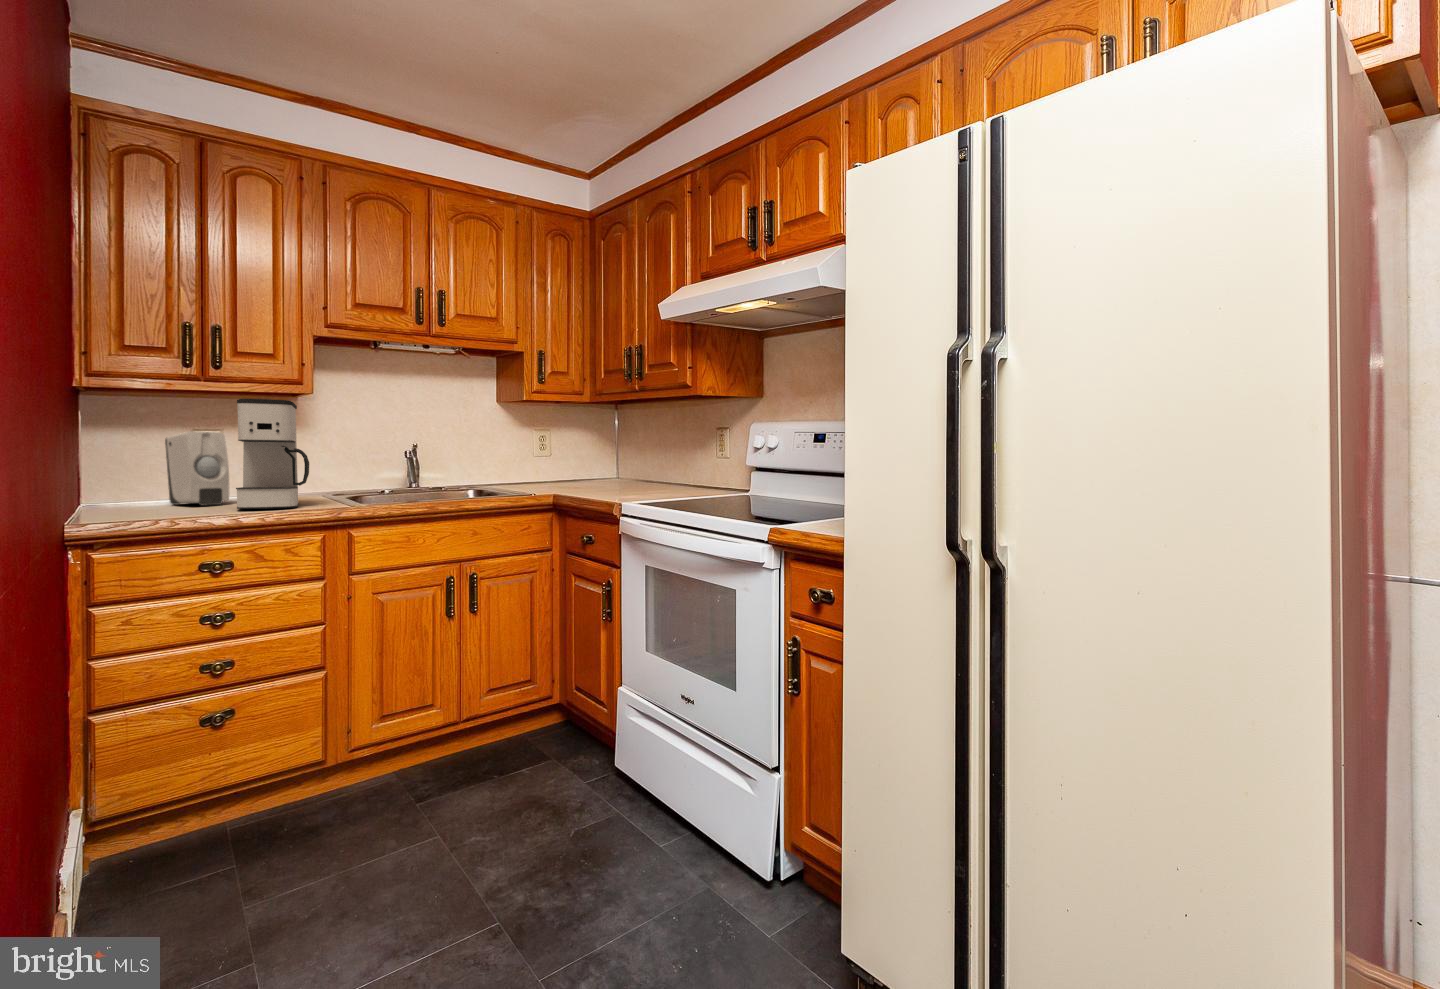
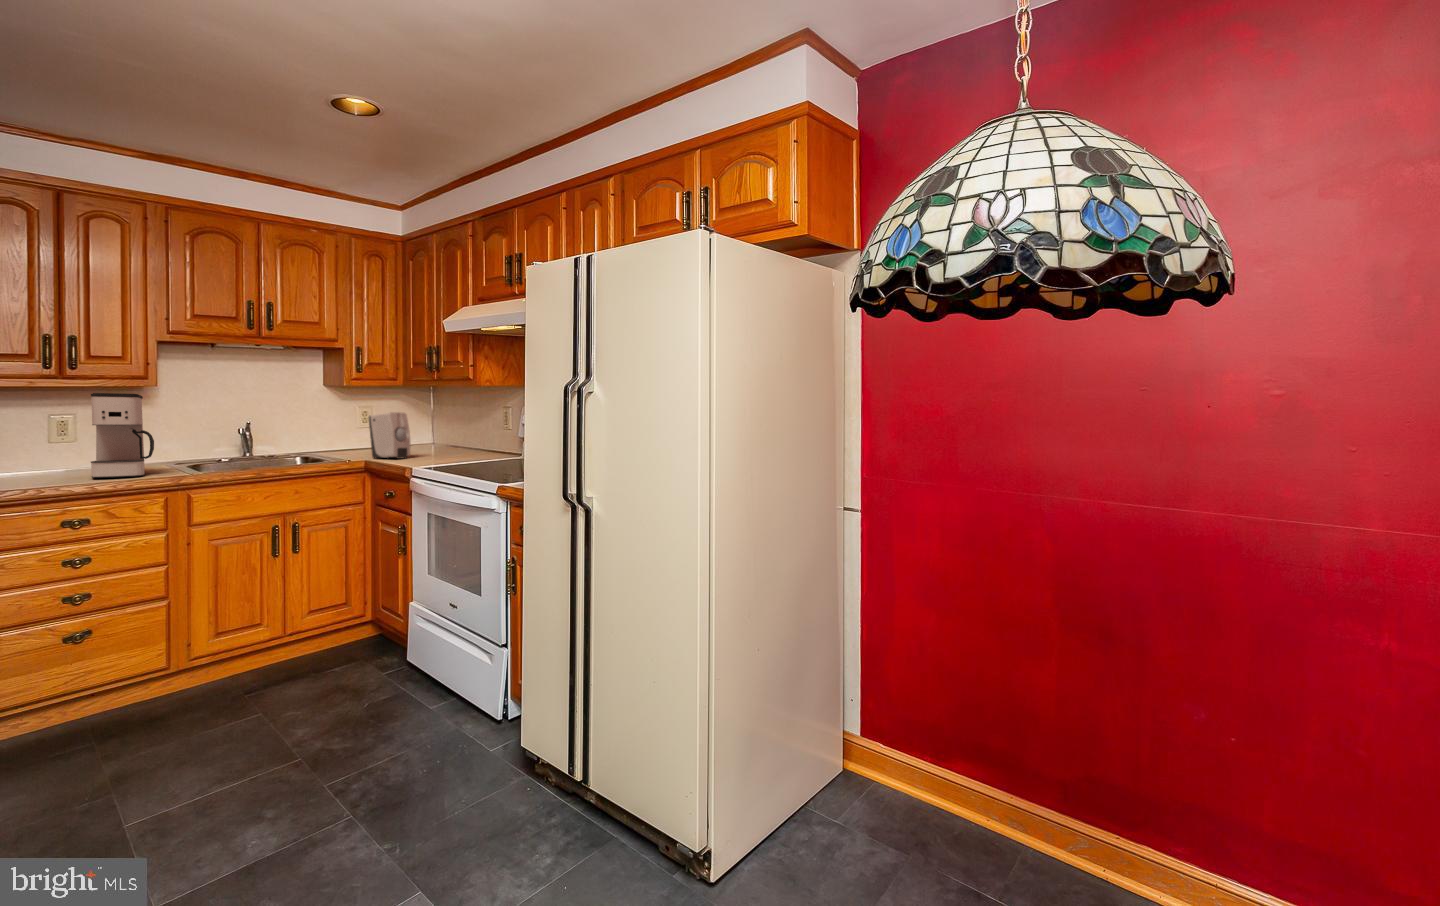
soap dispenser: present [165,431,229,505] -> present [369,412,410,459]

